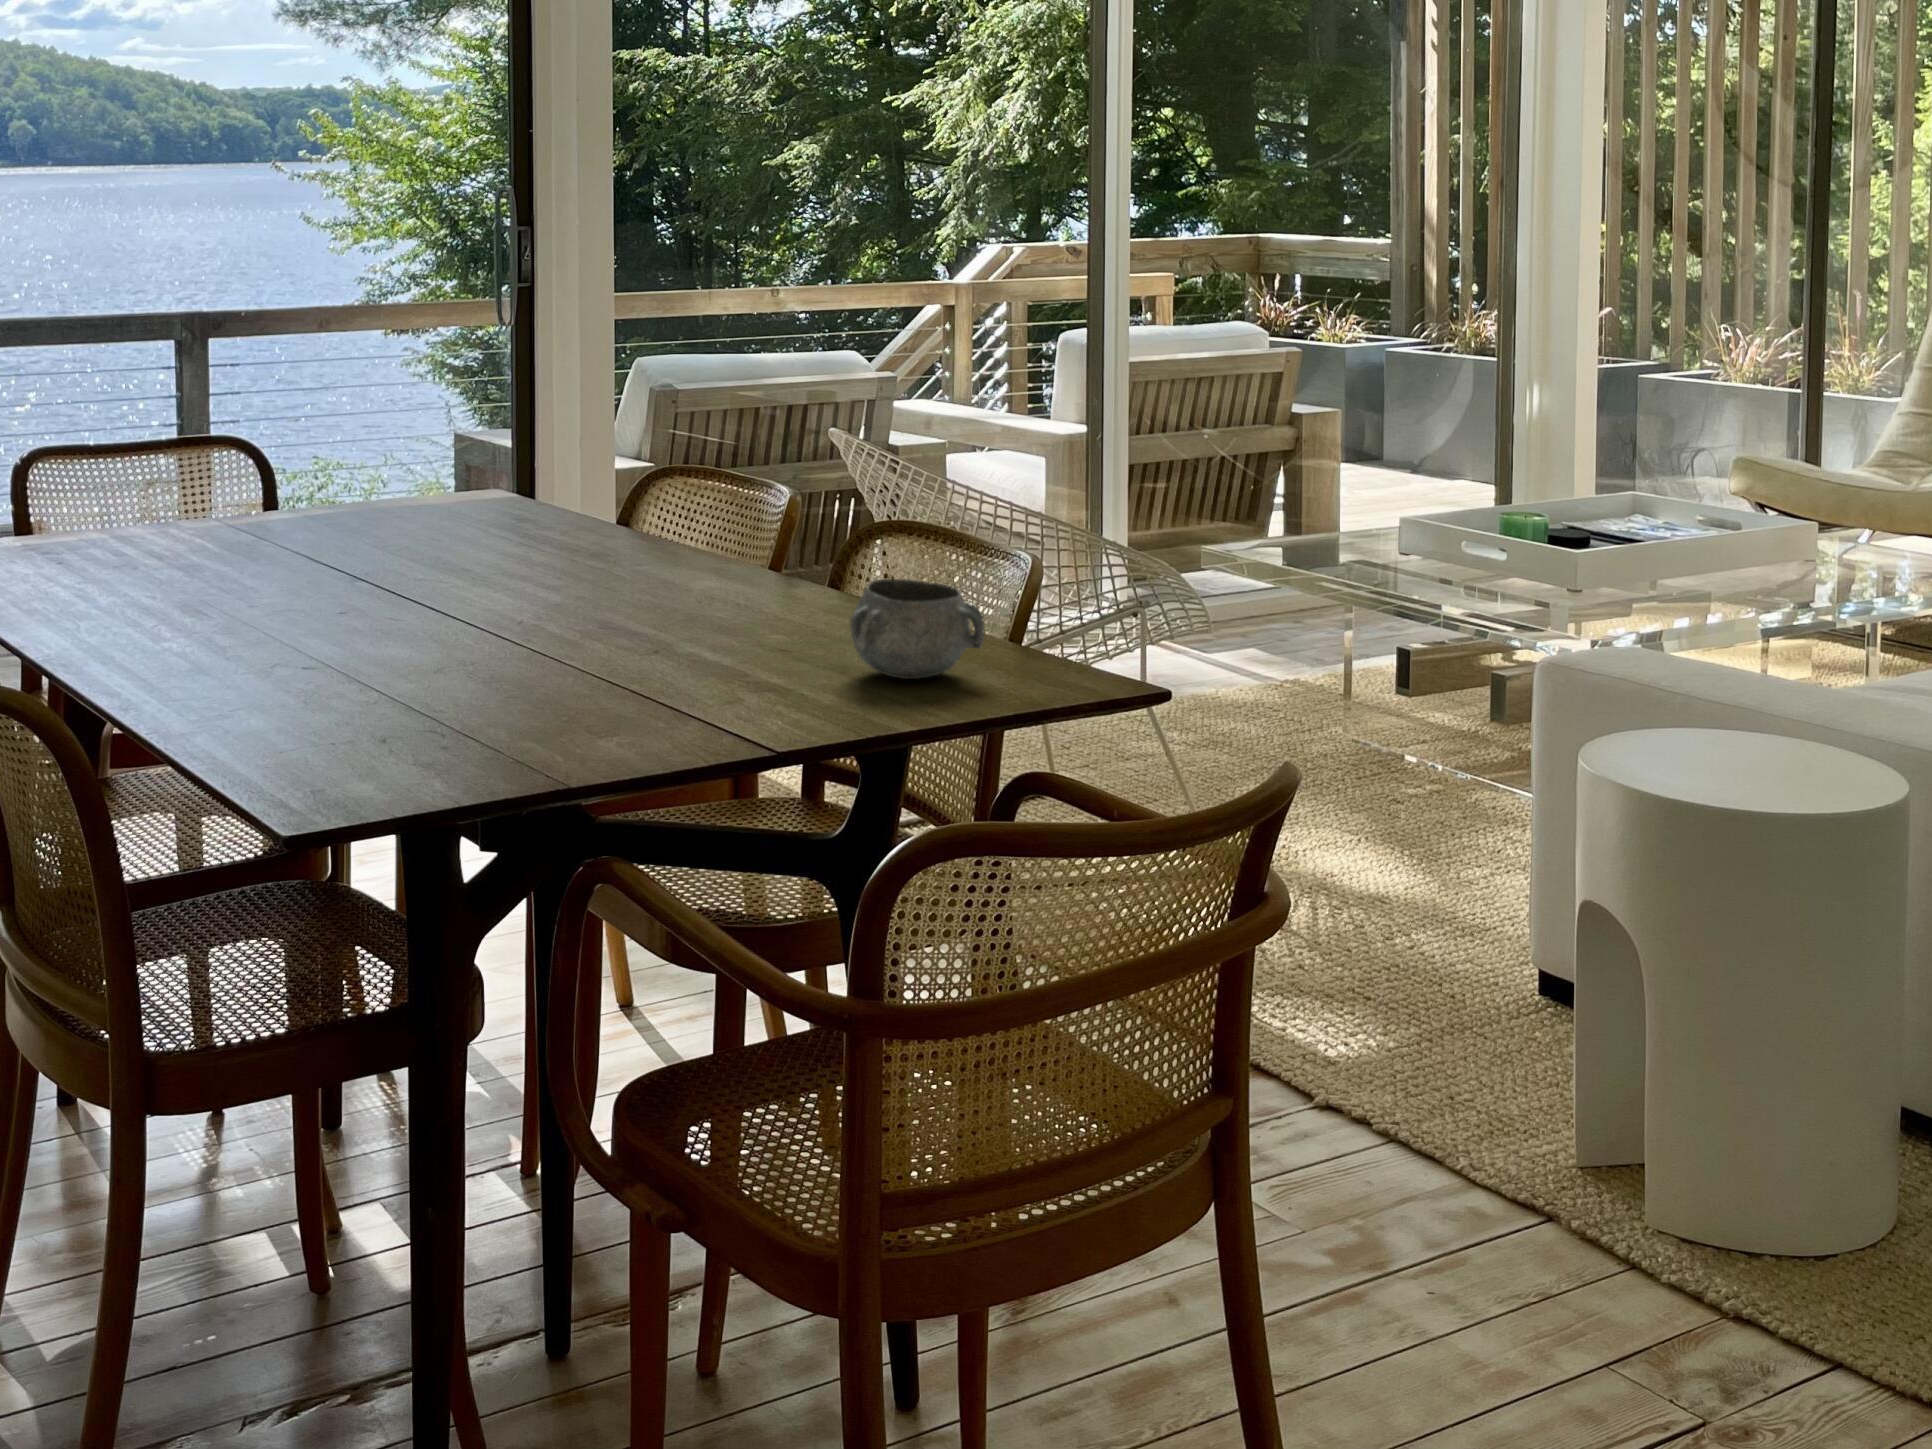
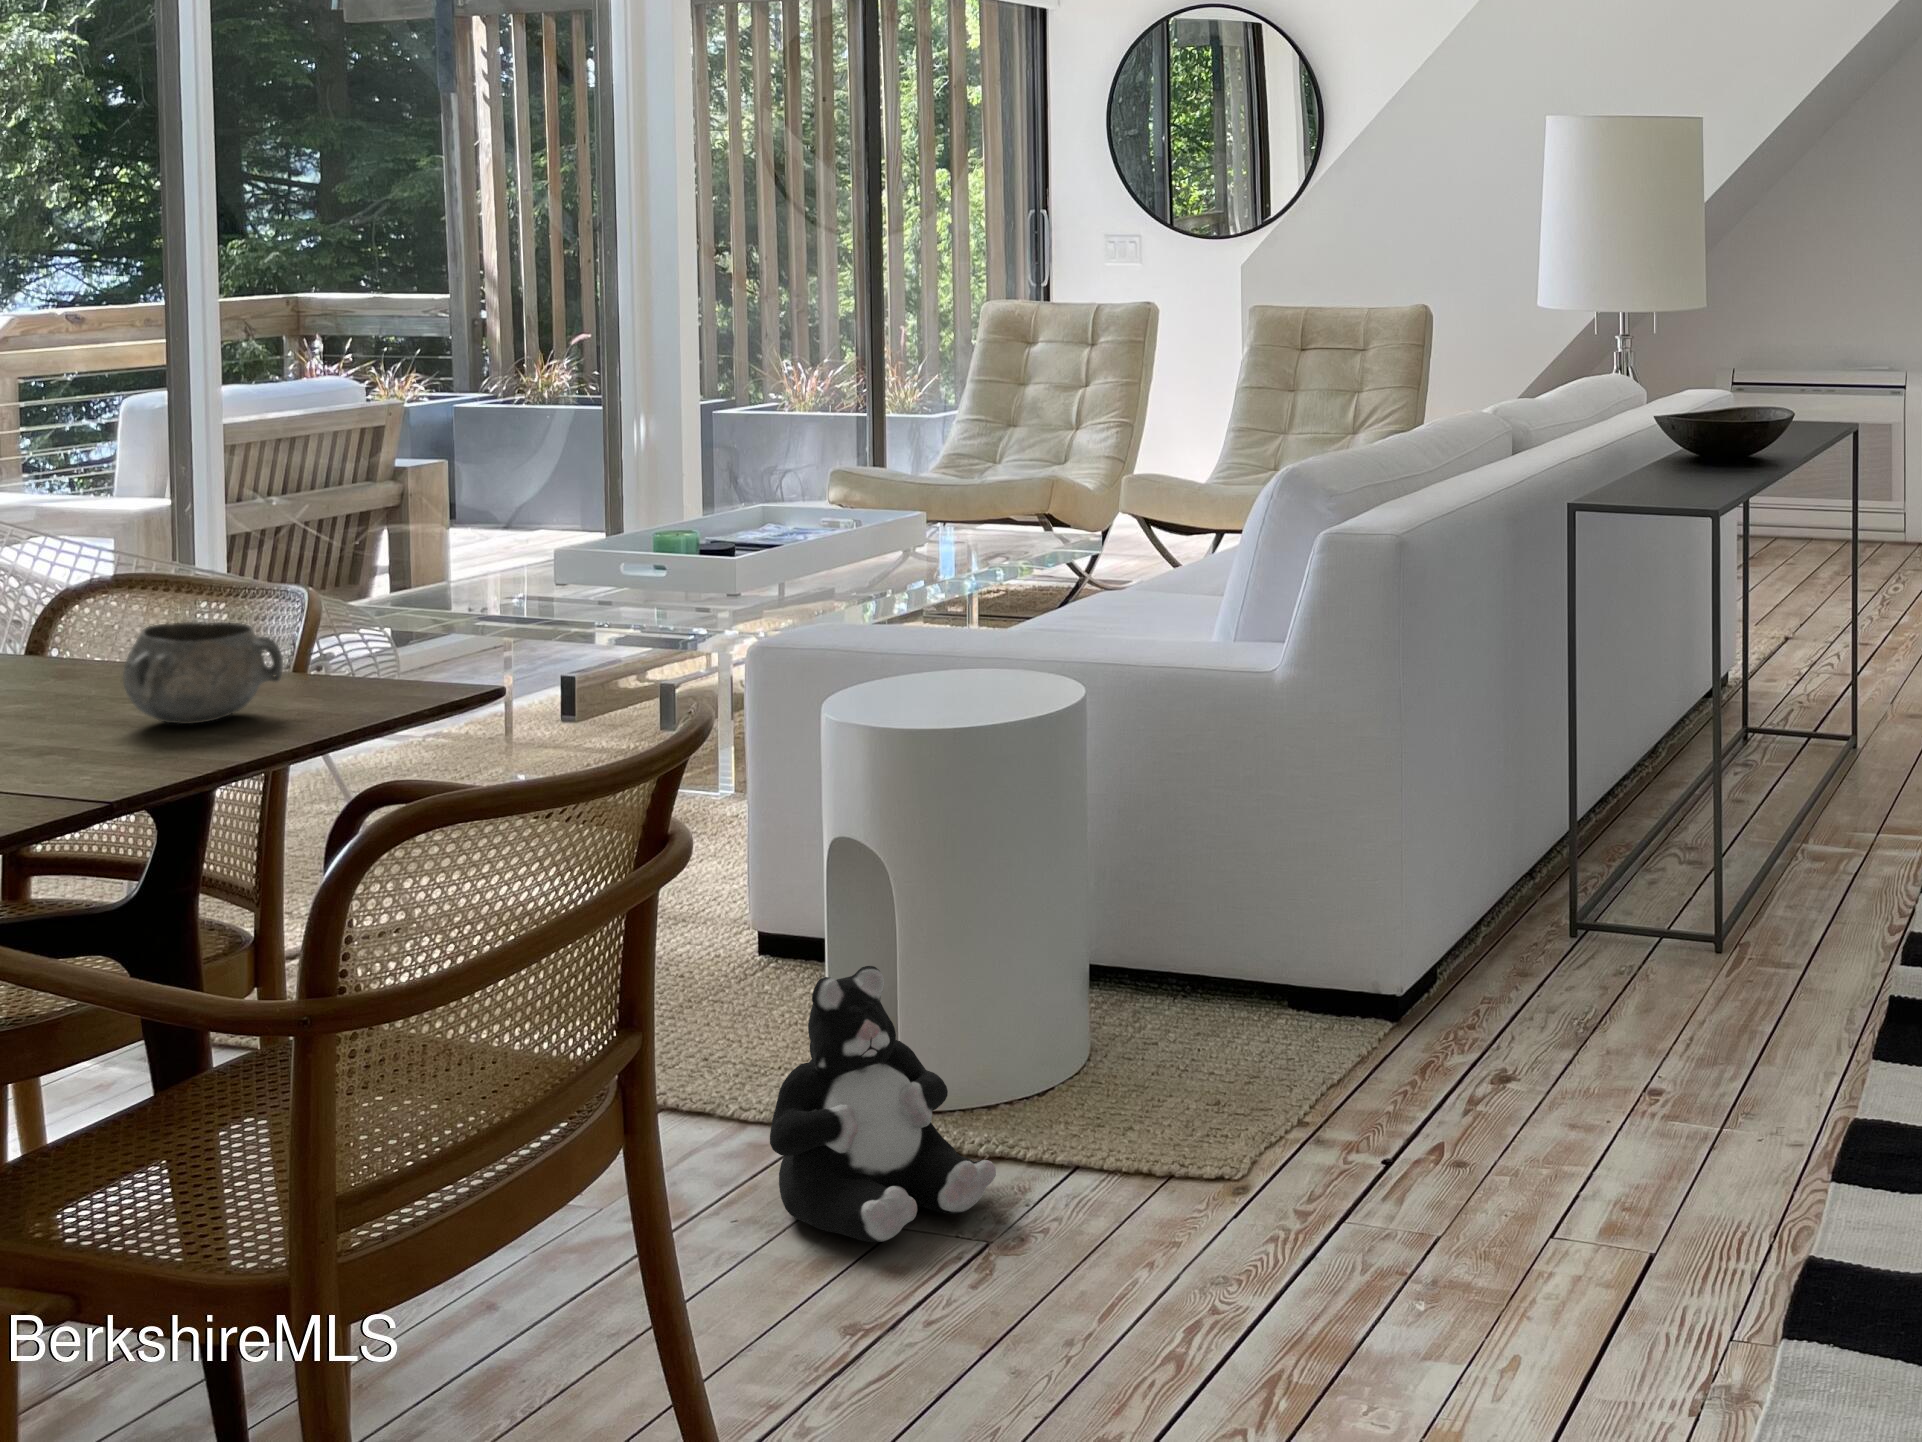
plush toy: none [1464,1056,1723,1379] -> present [770,966,996,1242]

